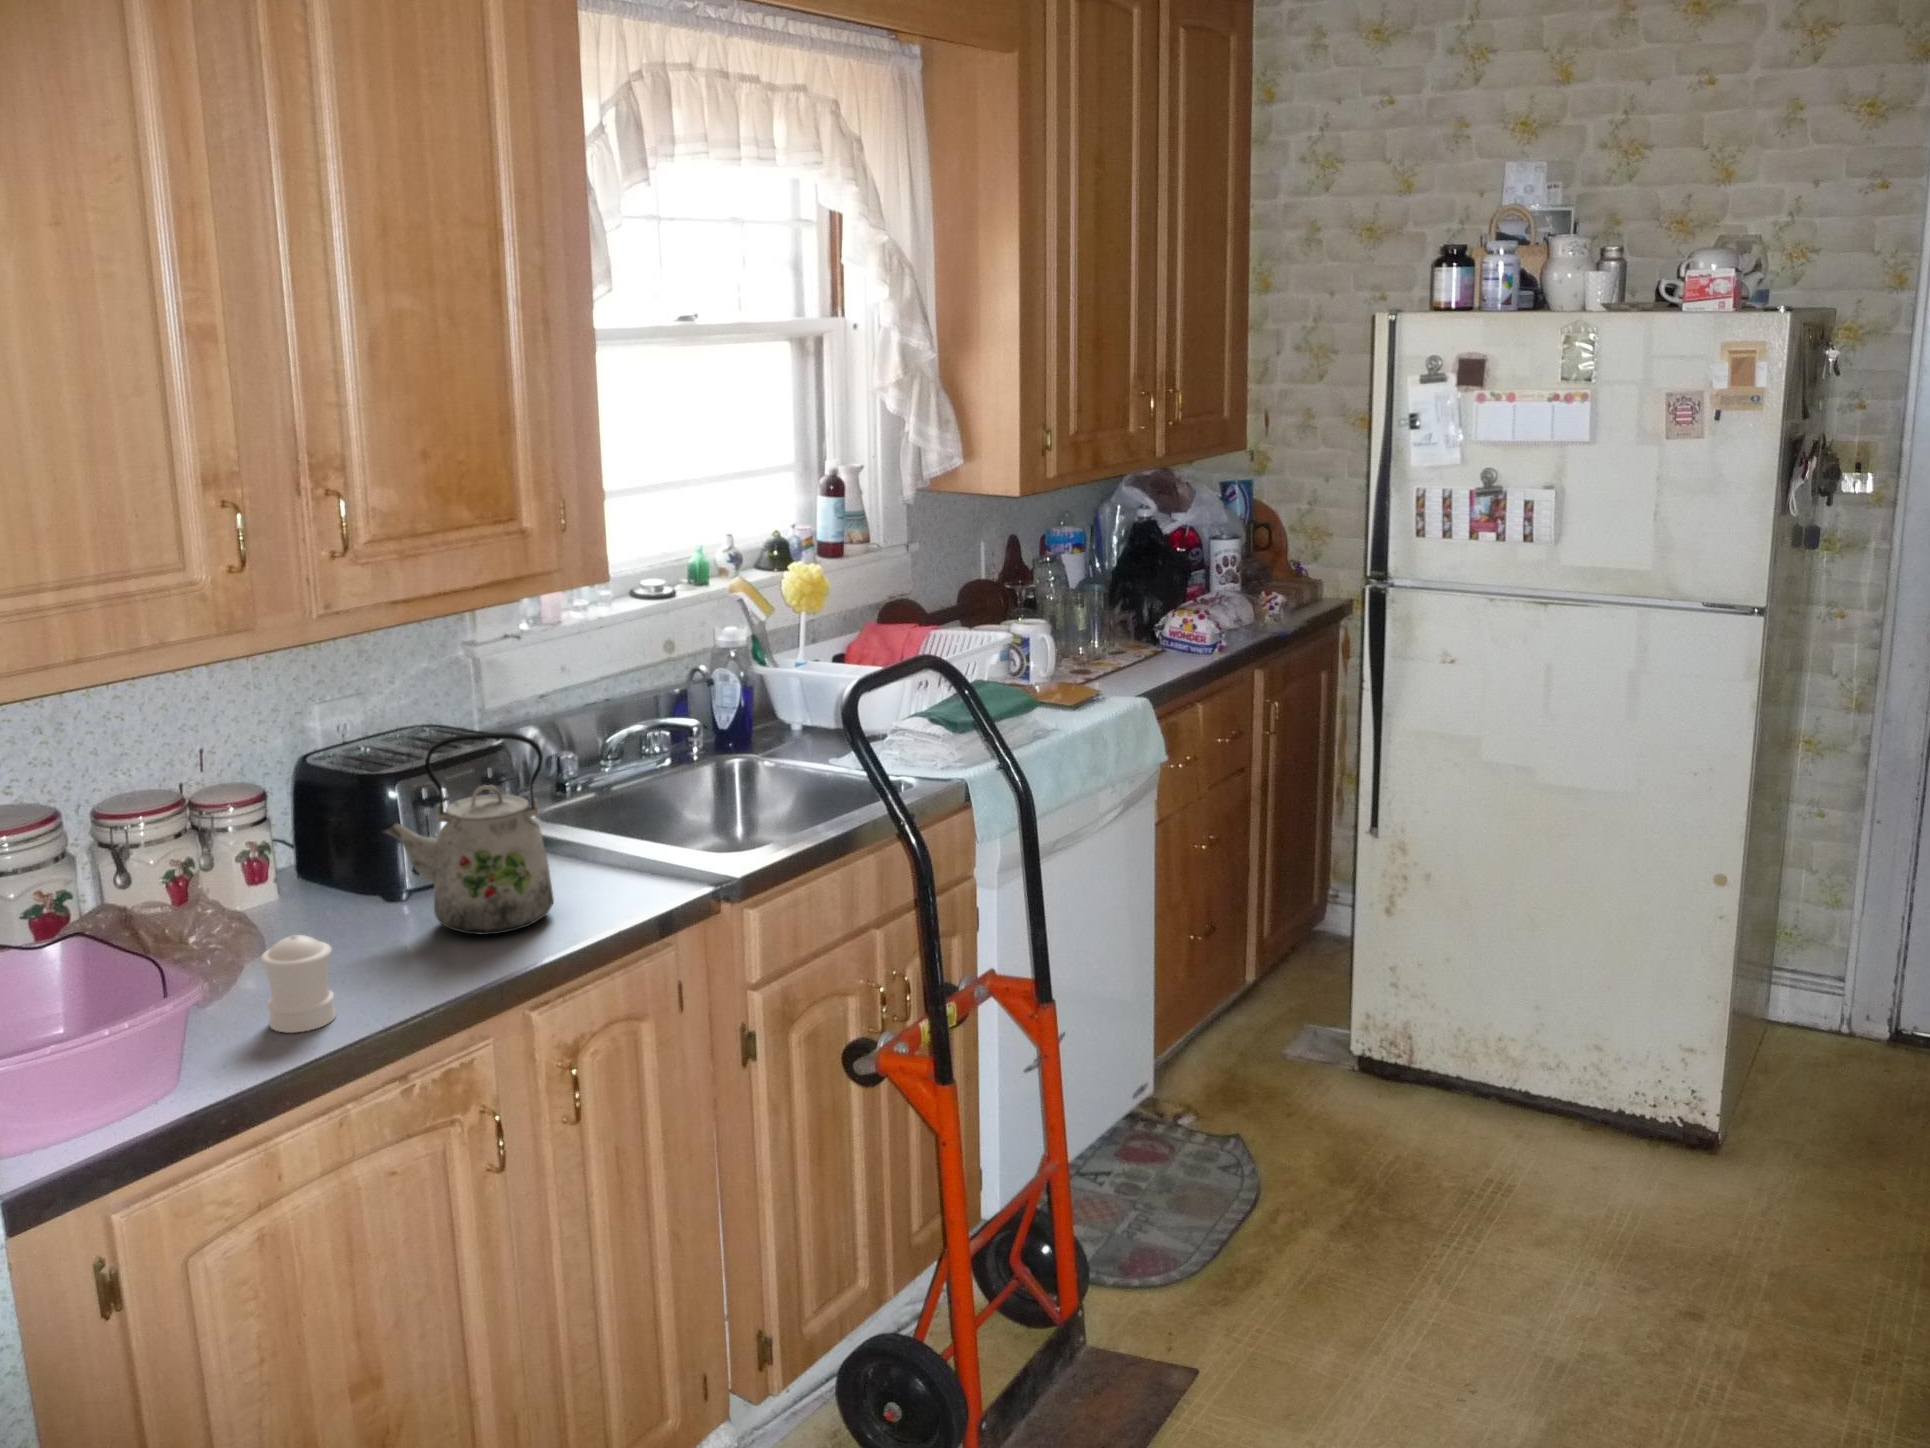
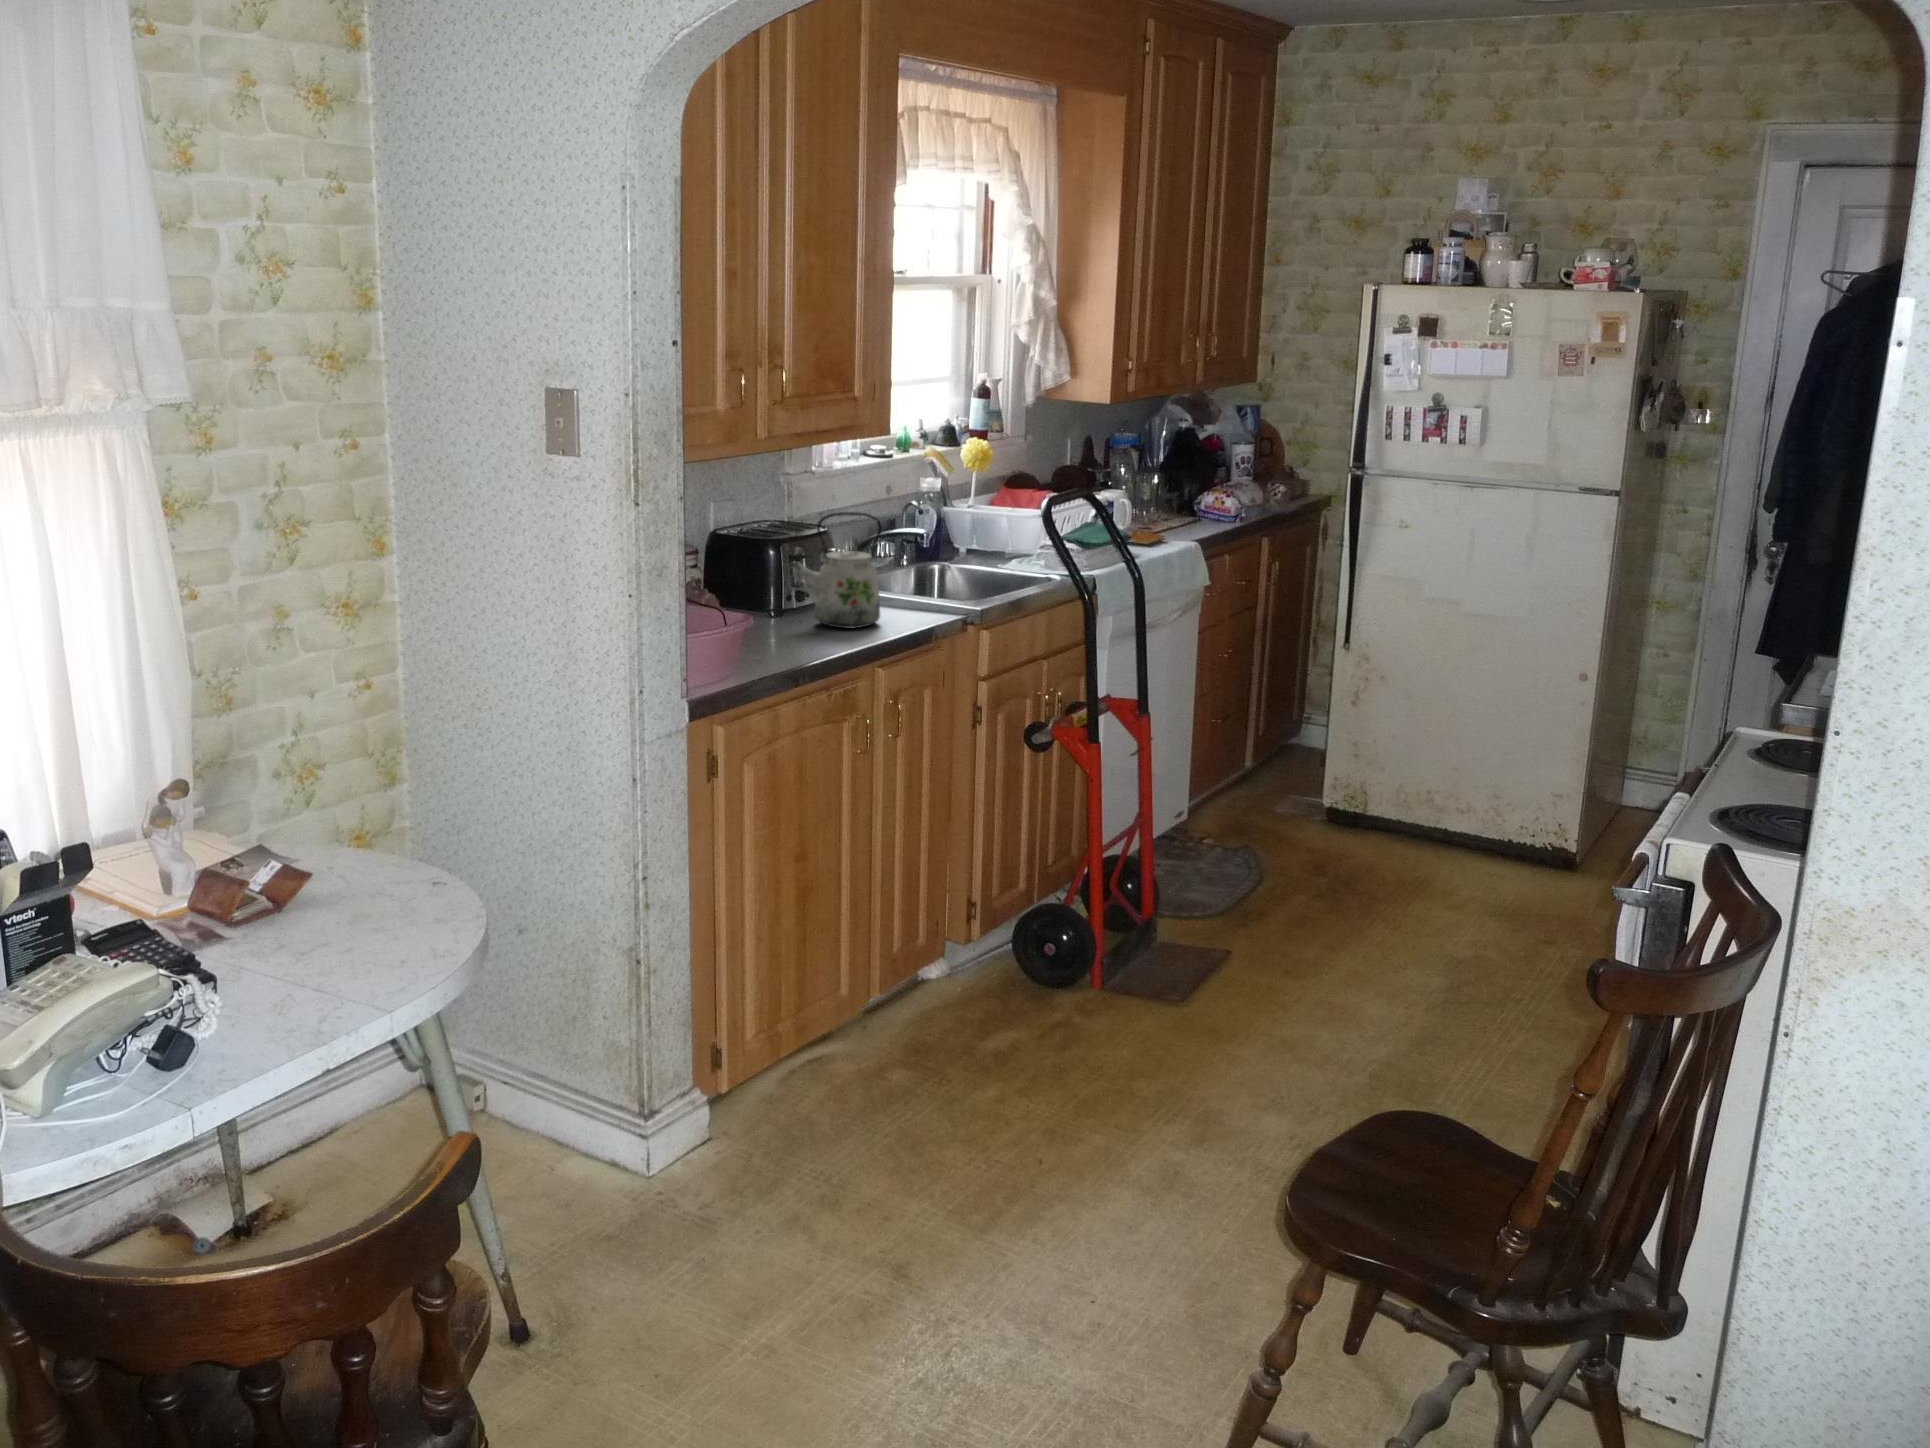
salt shaker: present [261,935,336,1033] -> none [758,607,794,658]

